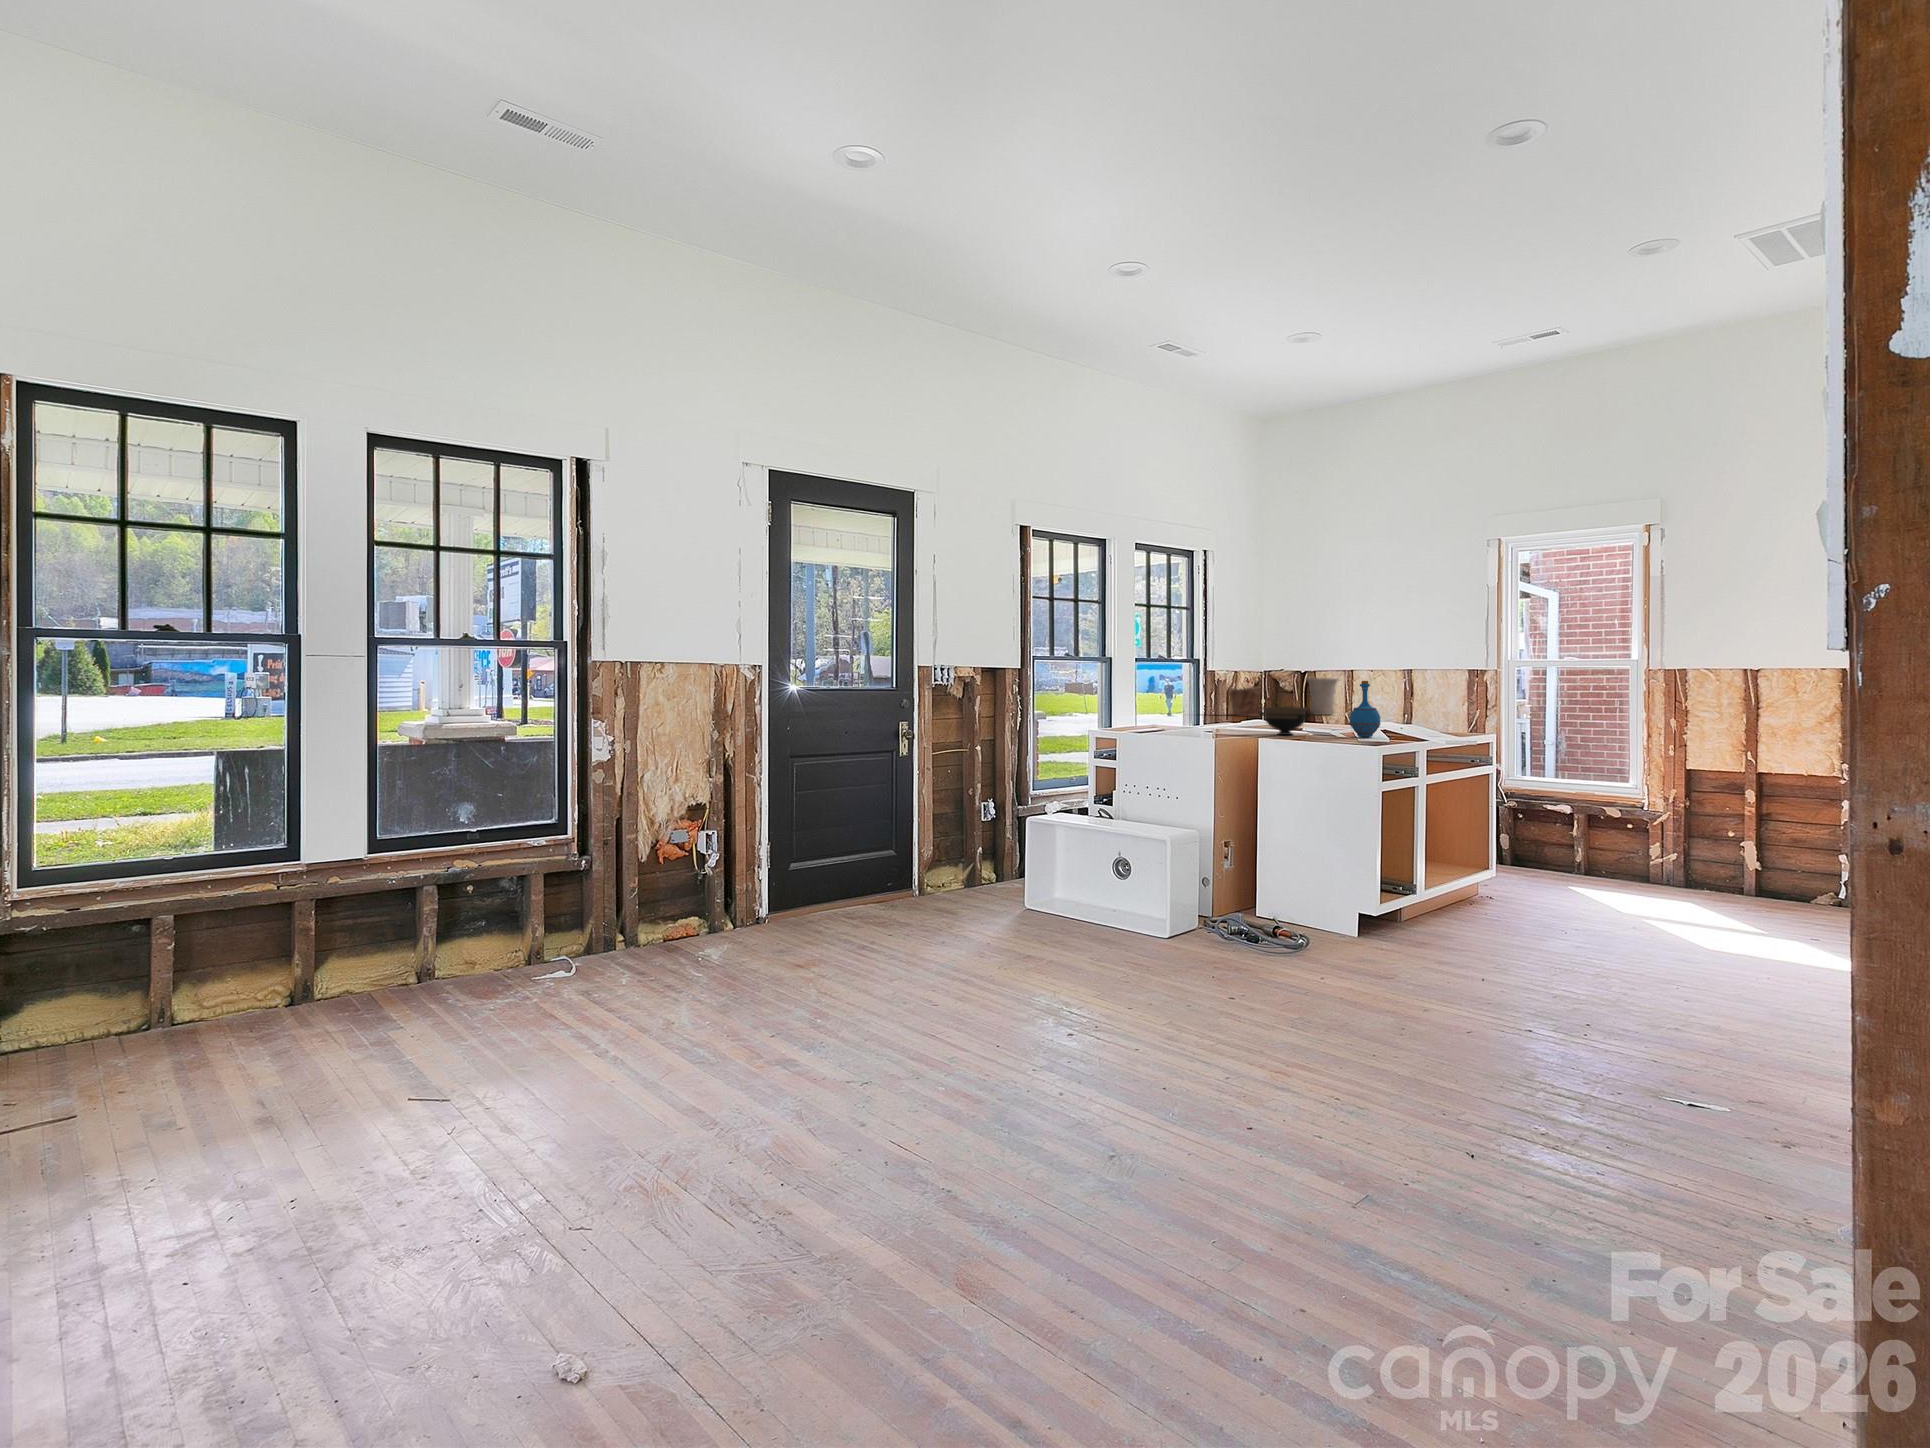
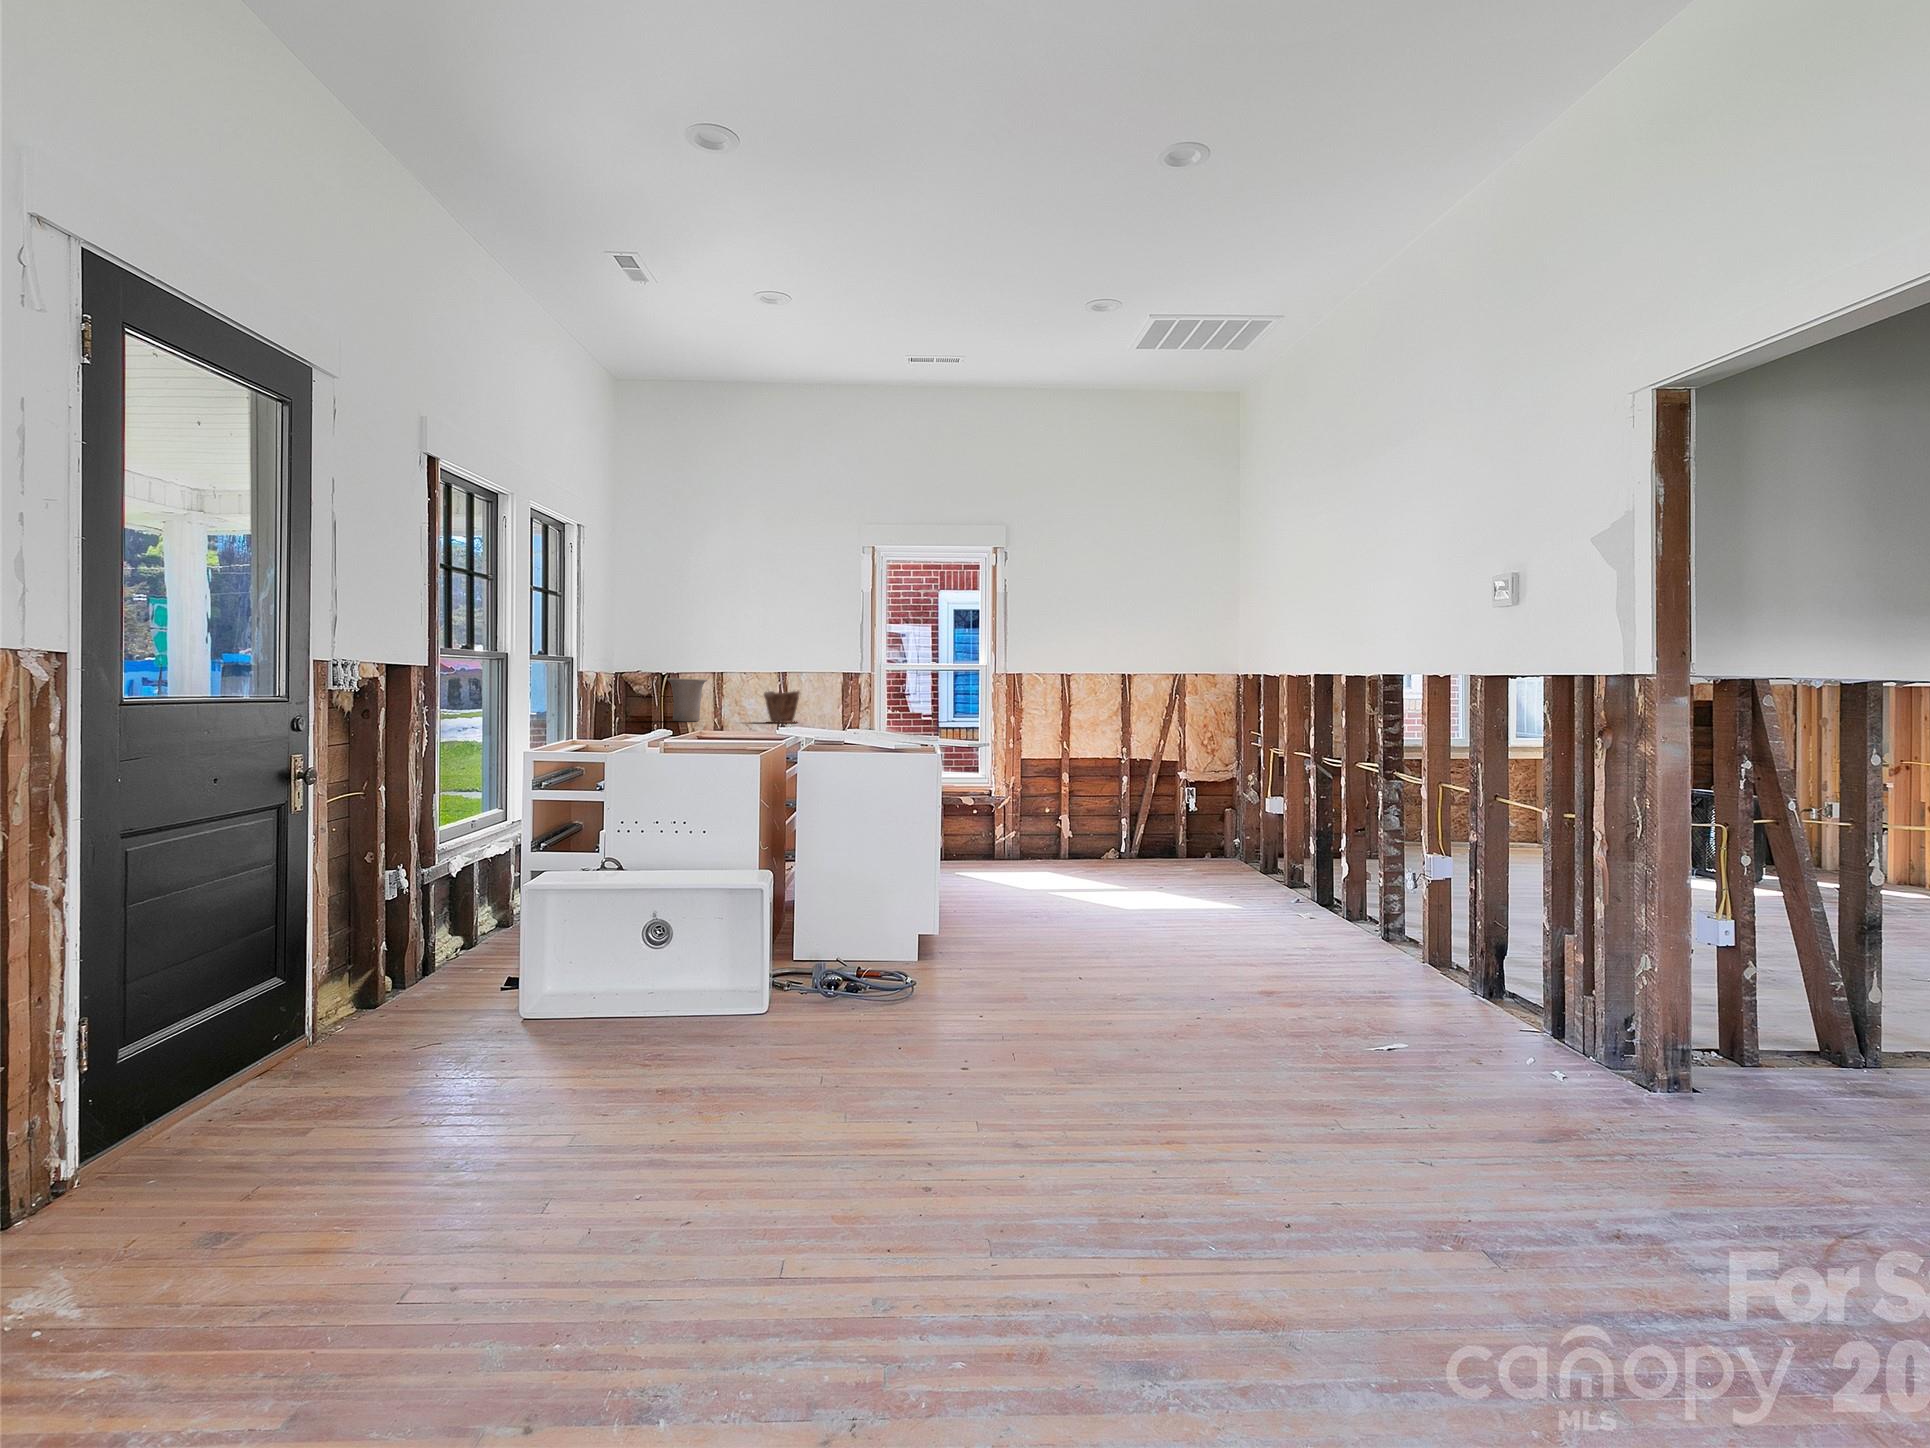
bottle: present [1350,681,1381,737] -> none [877,683,908,744]
plant pot: present [1229,687,1261,716] -> present [764,691,799,723]
bowl: present [1258,707,1313,735] -> none [783,713,850,746]

